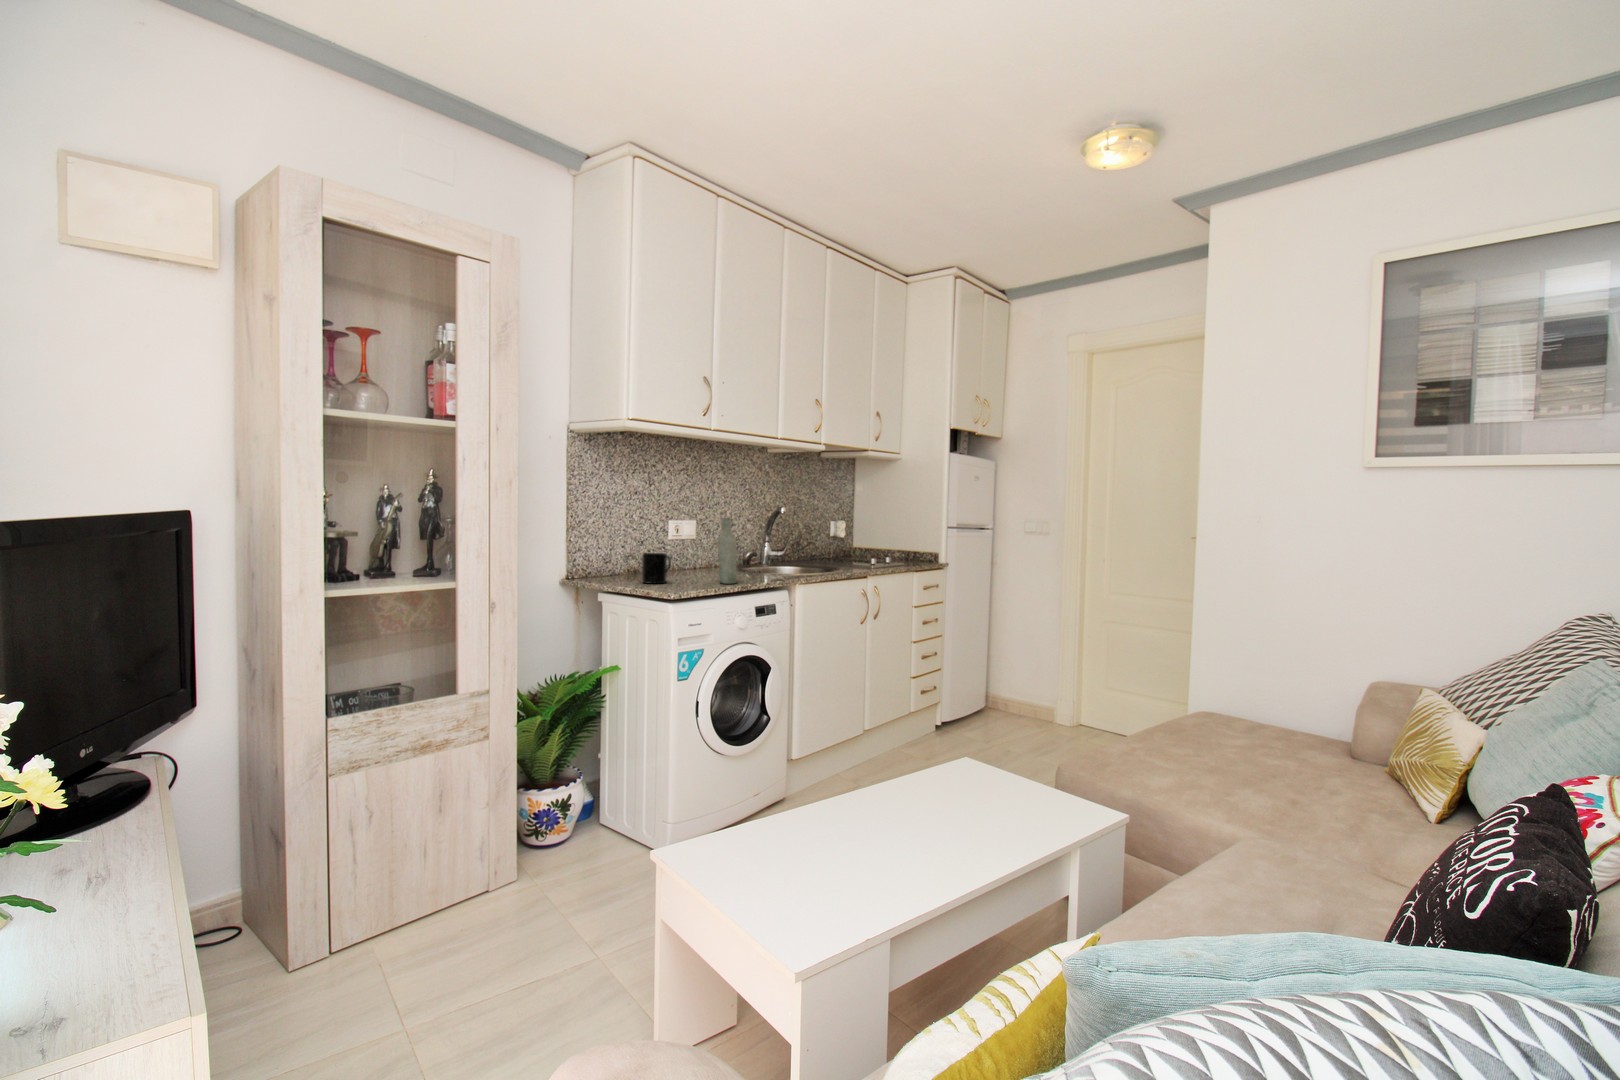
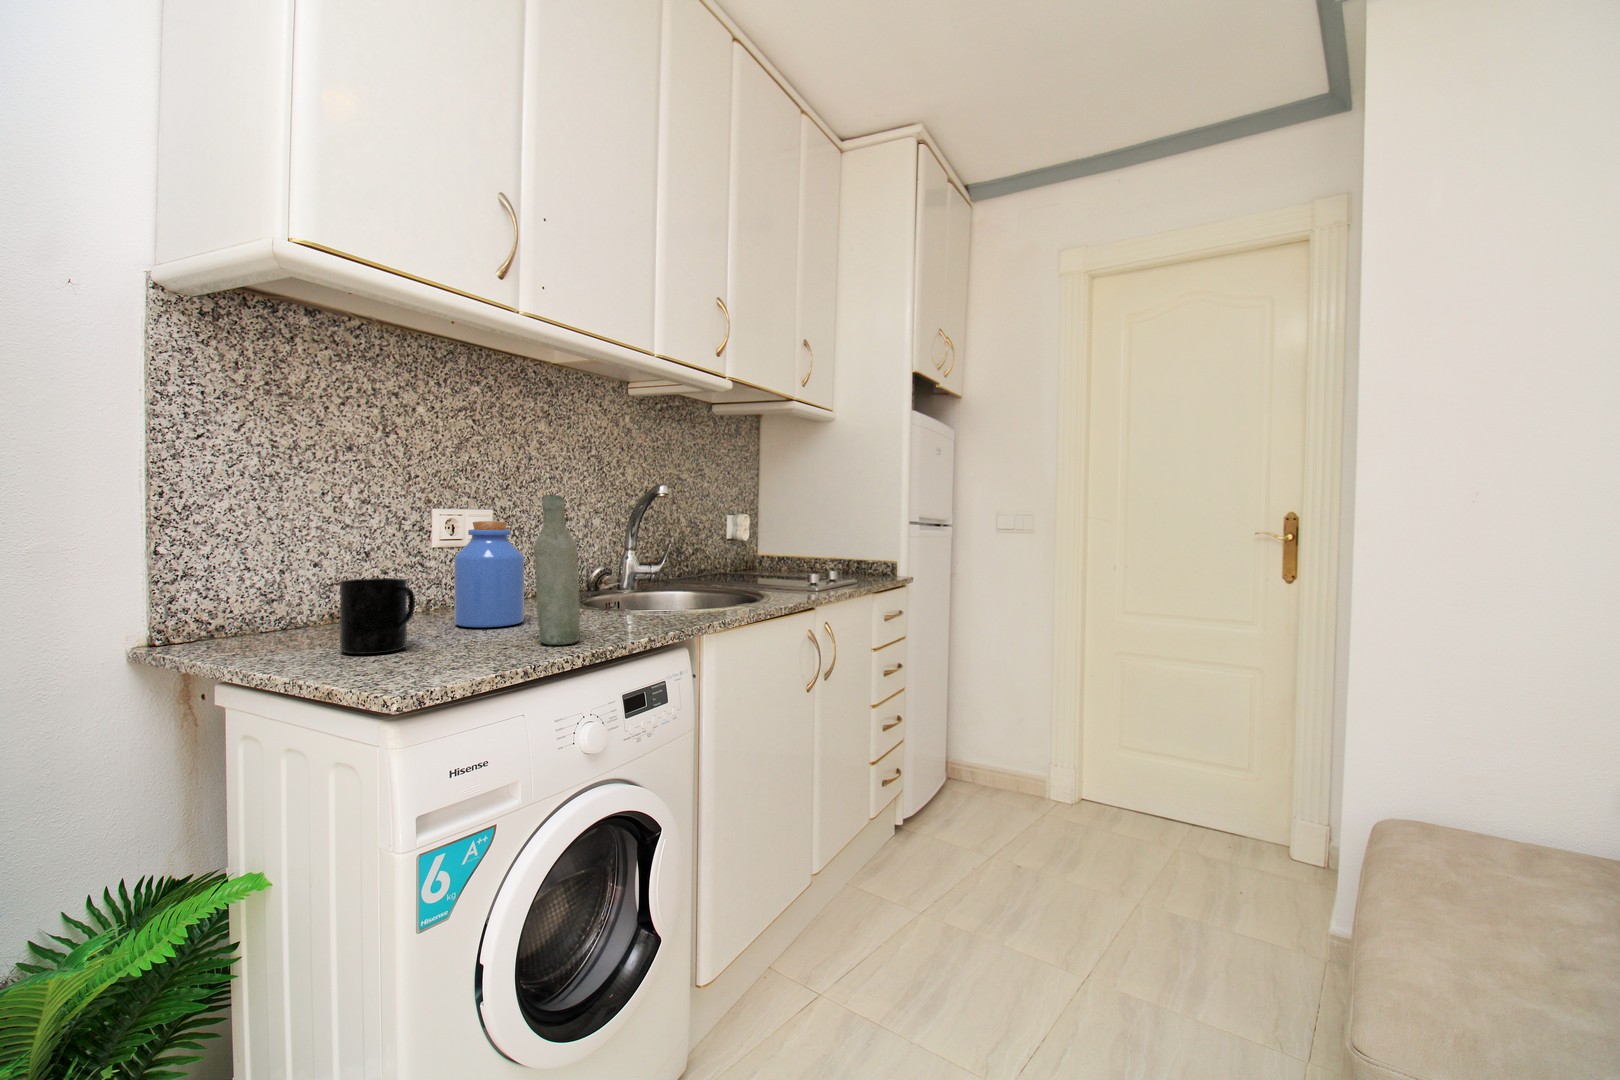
jar: none [682,528,712,577] -> present [454,521,524,627]

